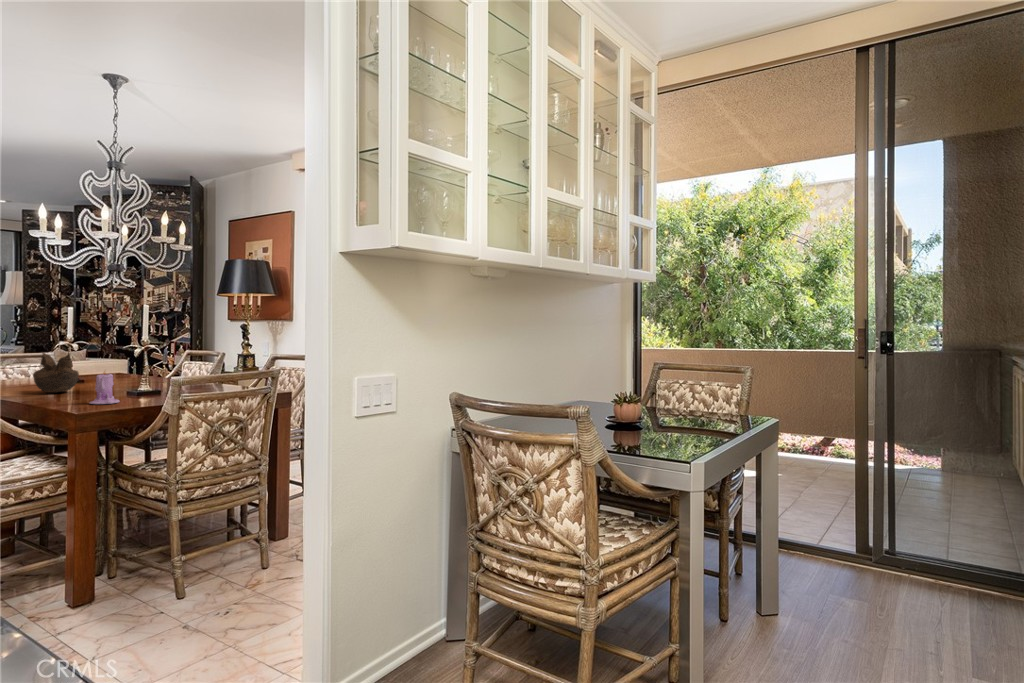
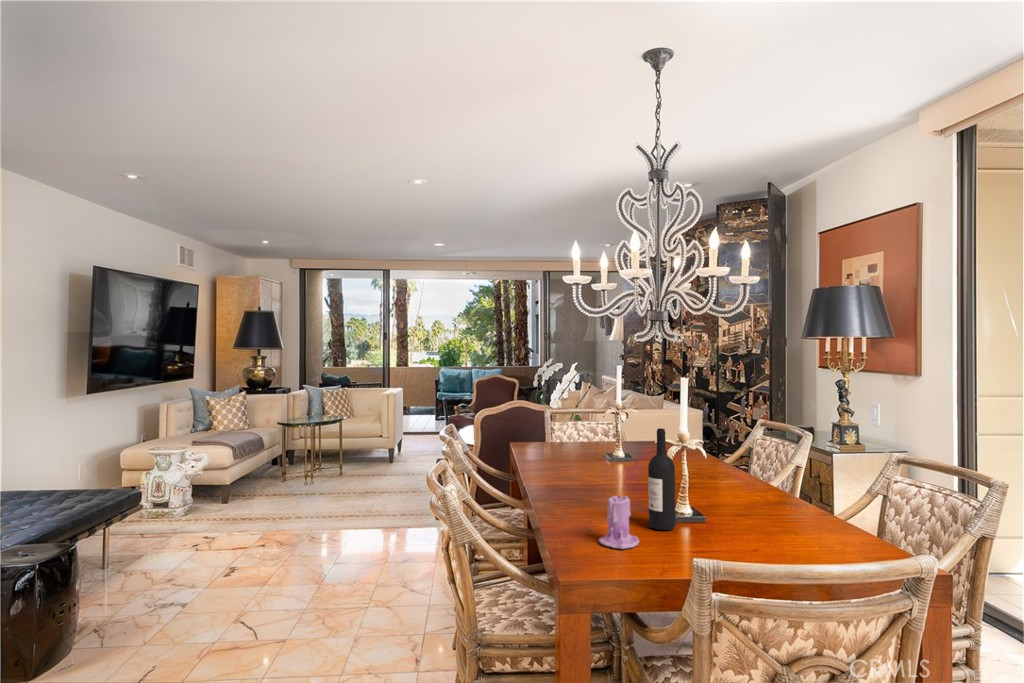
wine bottle: none [121,334,141,398] -> present [648,428,676,530]
decorative bowl: present [33,353,79,393] -> none [564,432,613,490]

